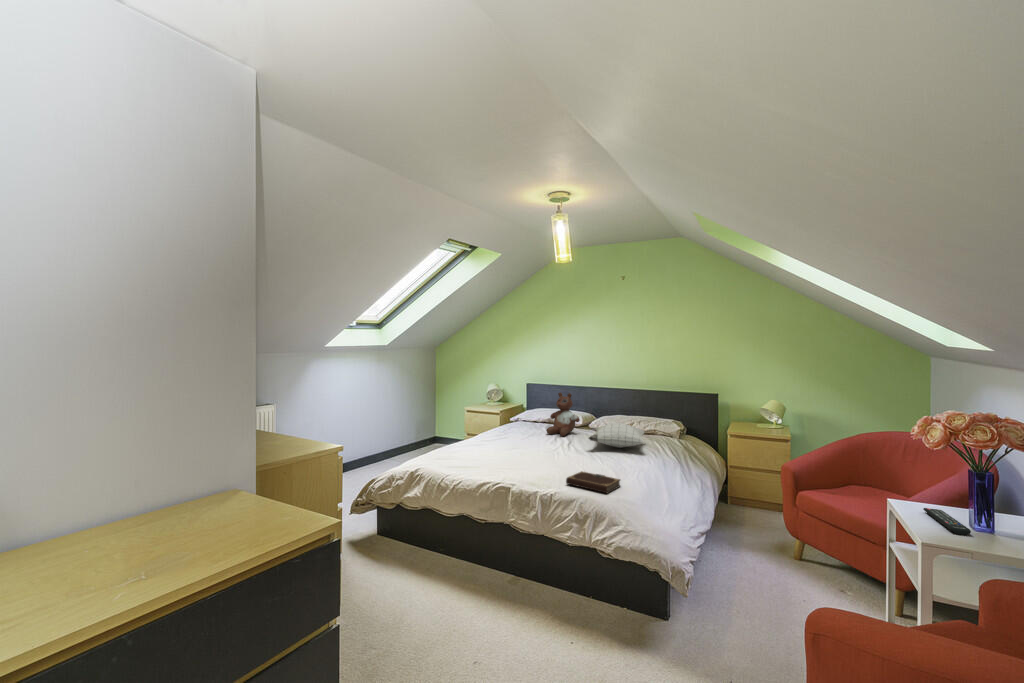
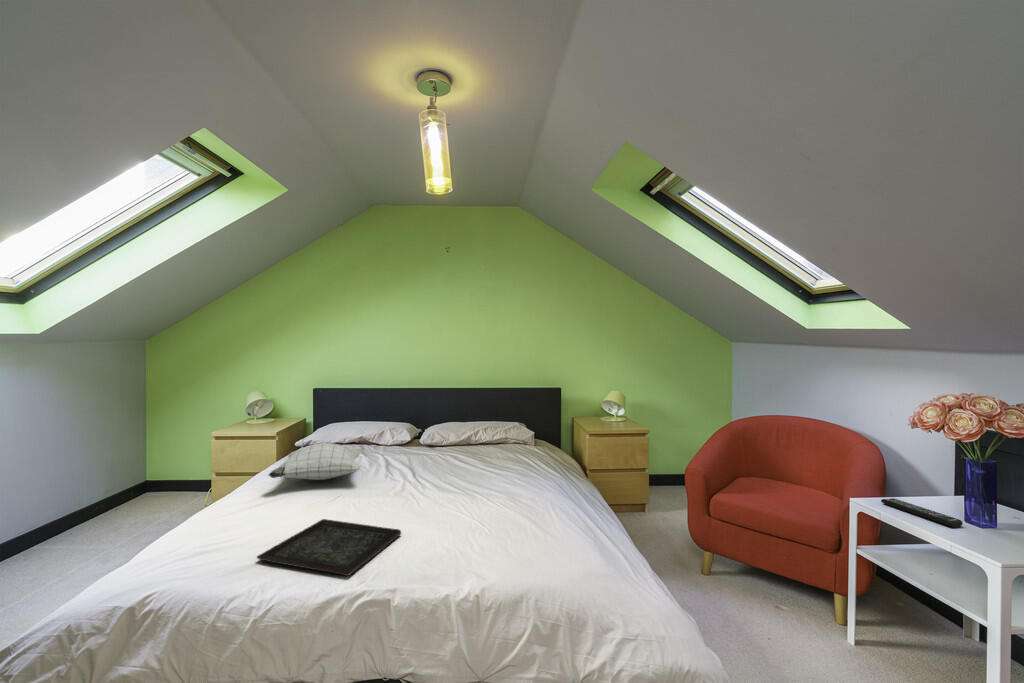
stuffed bear: present [546,393,580,436] -> none [369,400,416,461]
pillow: present [589,423,644,448] -> present [269,443,362,480]
tray: none [460,456,532,478] -> present [257,519,401,576]
notebook: present [566,471,620,493] -> none [485,524,560,558]

